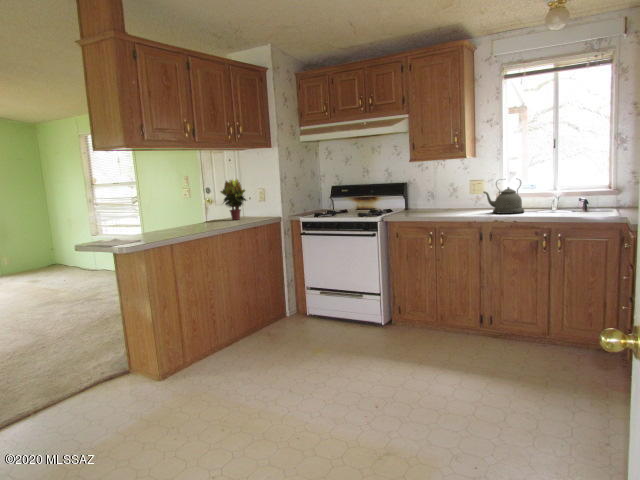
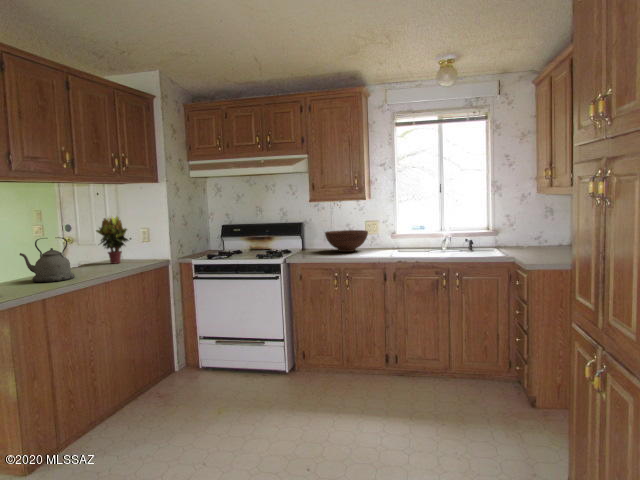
kettle: present [483,181,524,214] -> present [20,237,75,282]
fruit bowl: none [425,190,470,211] -> present [325,230,368,252]

